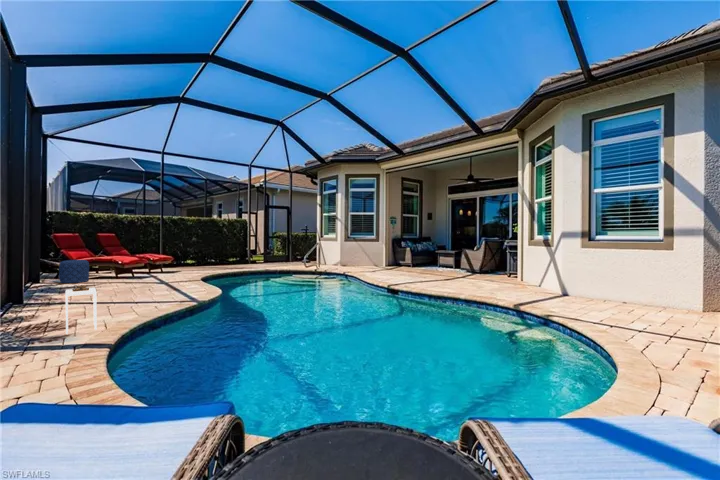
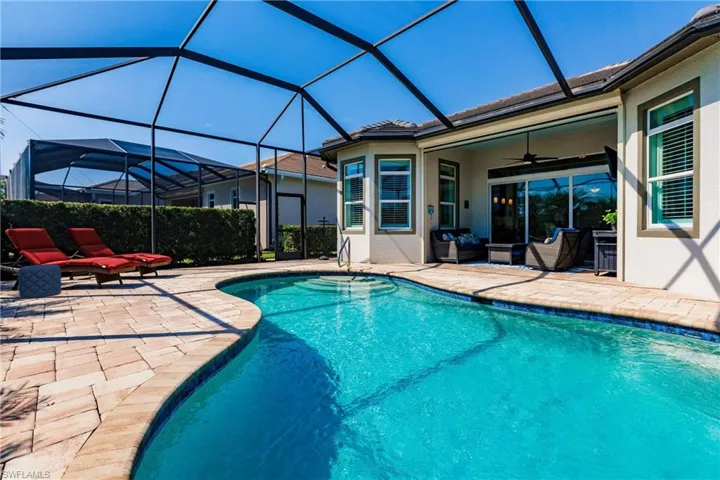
side table: present [65,285,97,334] -> none [17,322,82,423]

